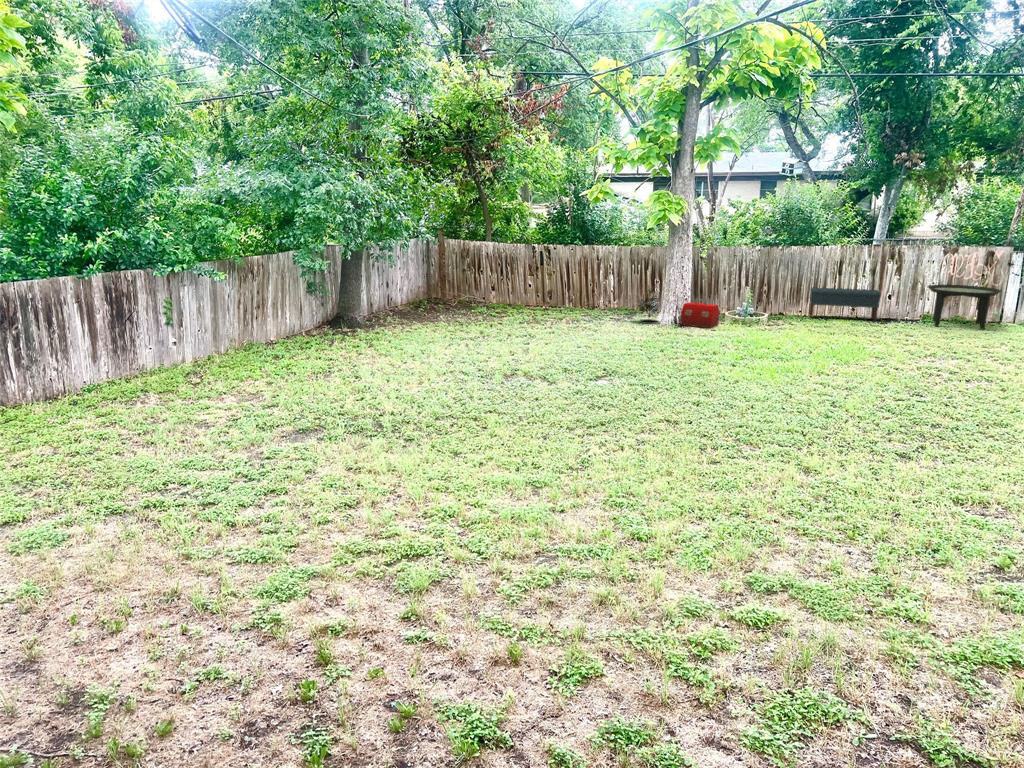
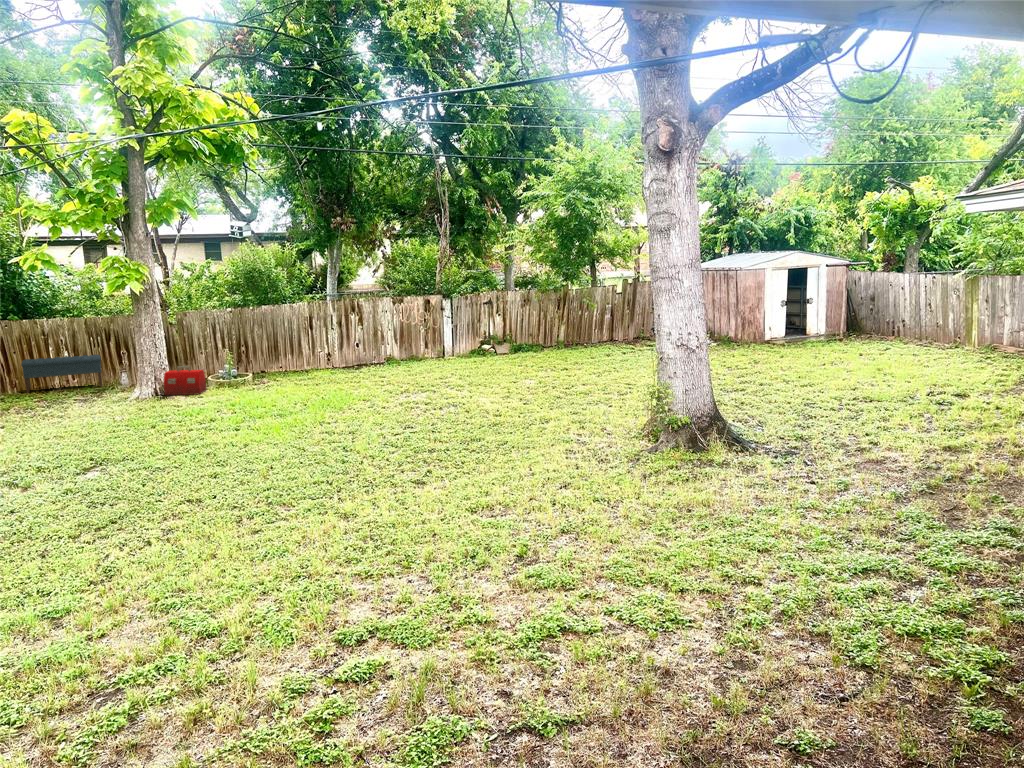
round table: present [928,285,1001,330] -> none [384,330,438,367]
bench: present [809,287,881,321] -> present [21,354,103,393]
potted tree: present [638,289,660,324] -> none [105,357,139,399]

